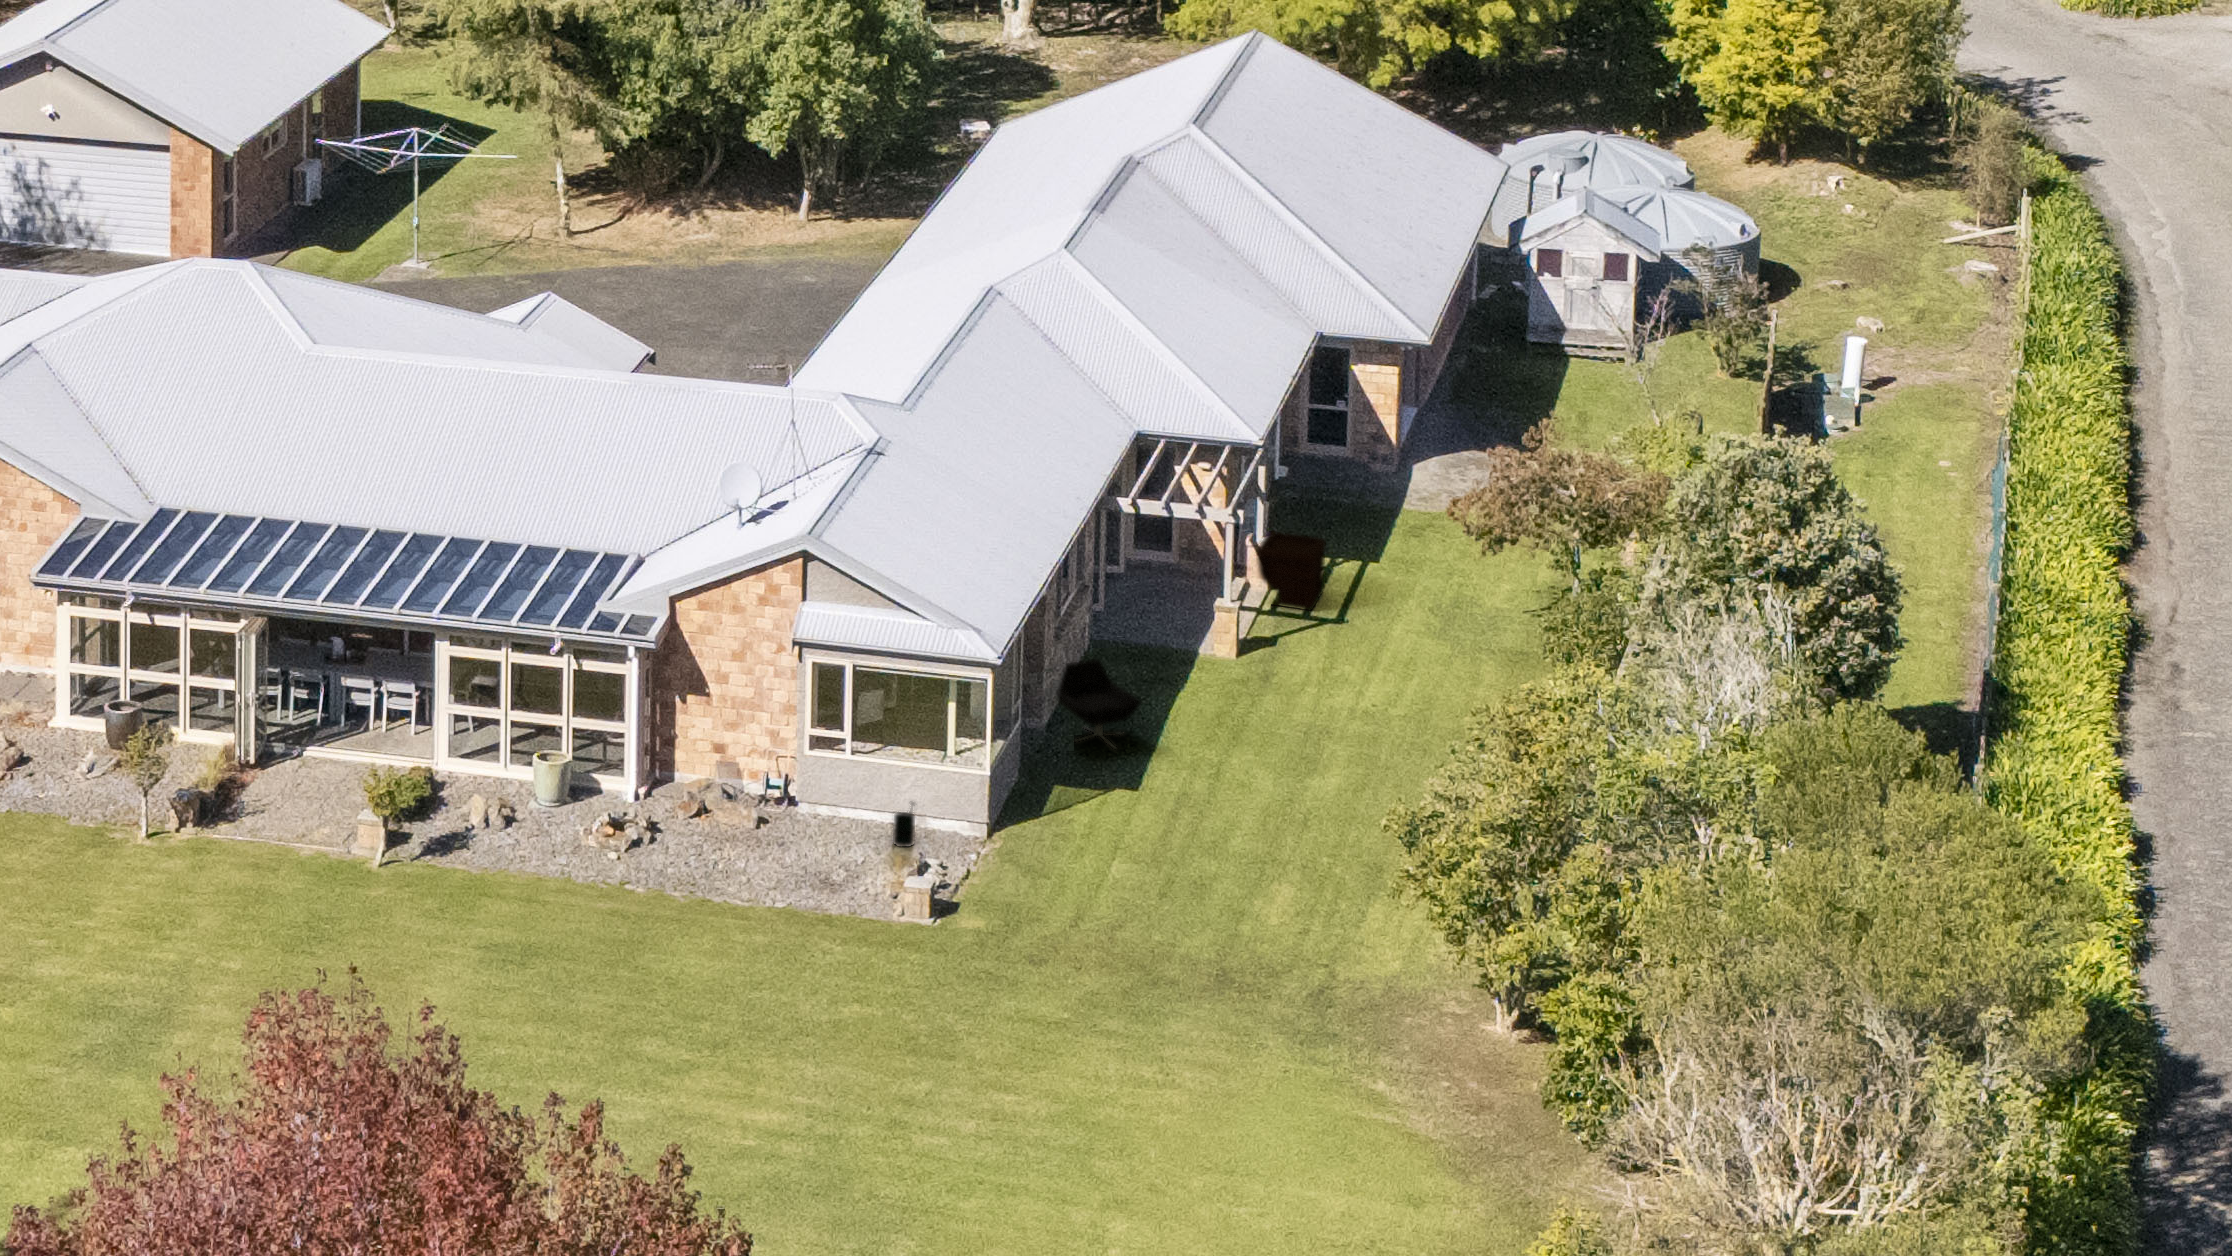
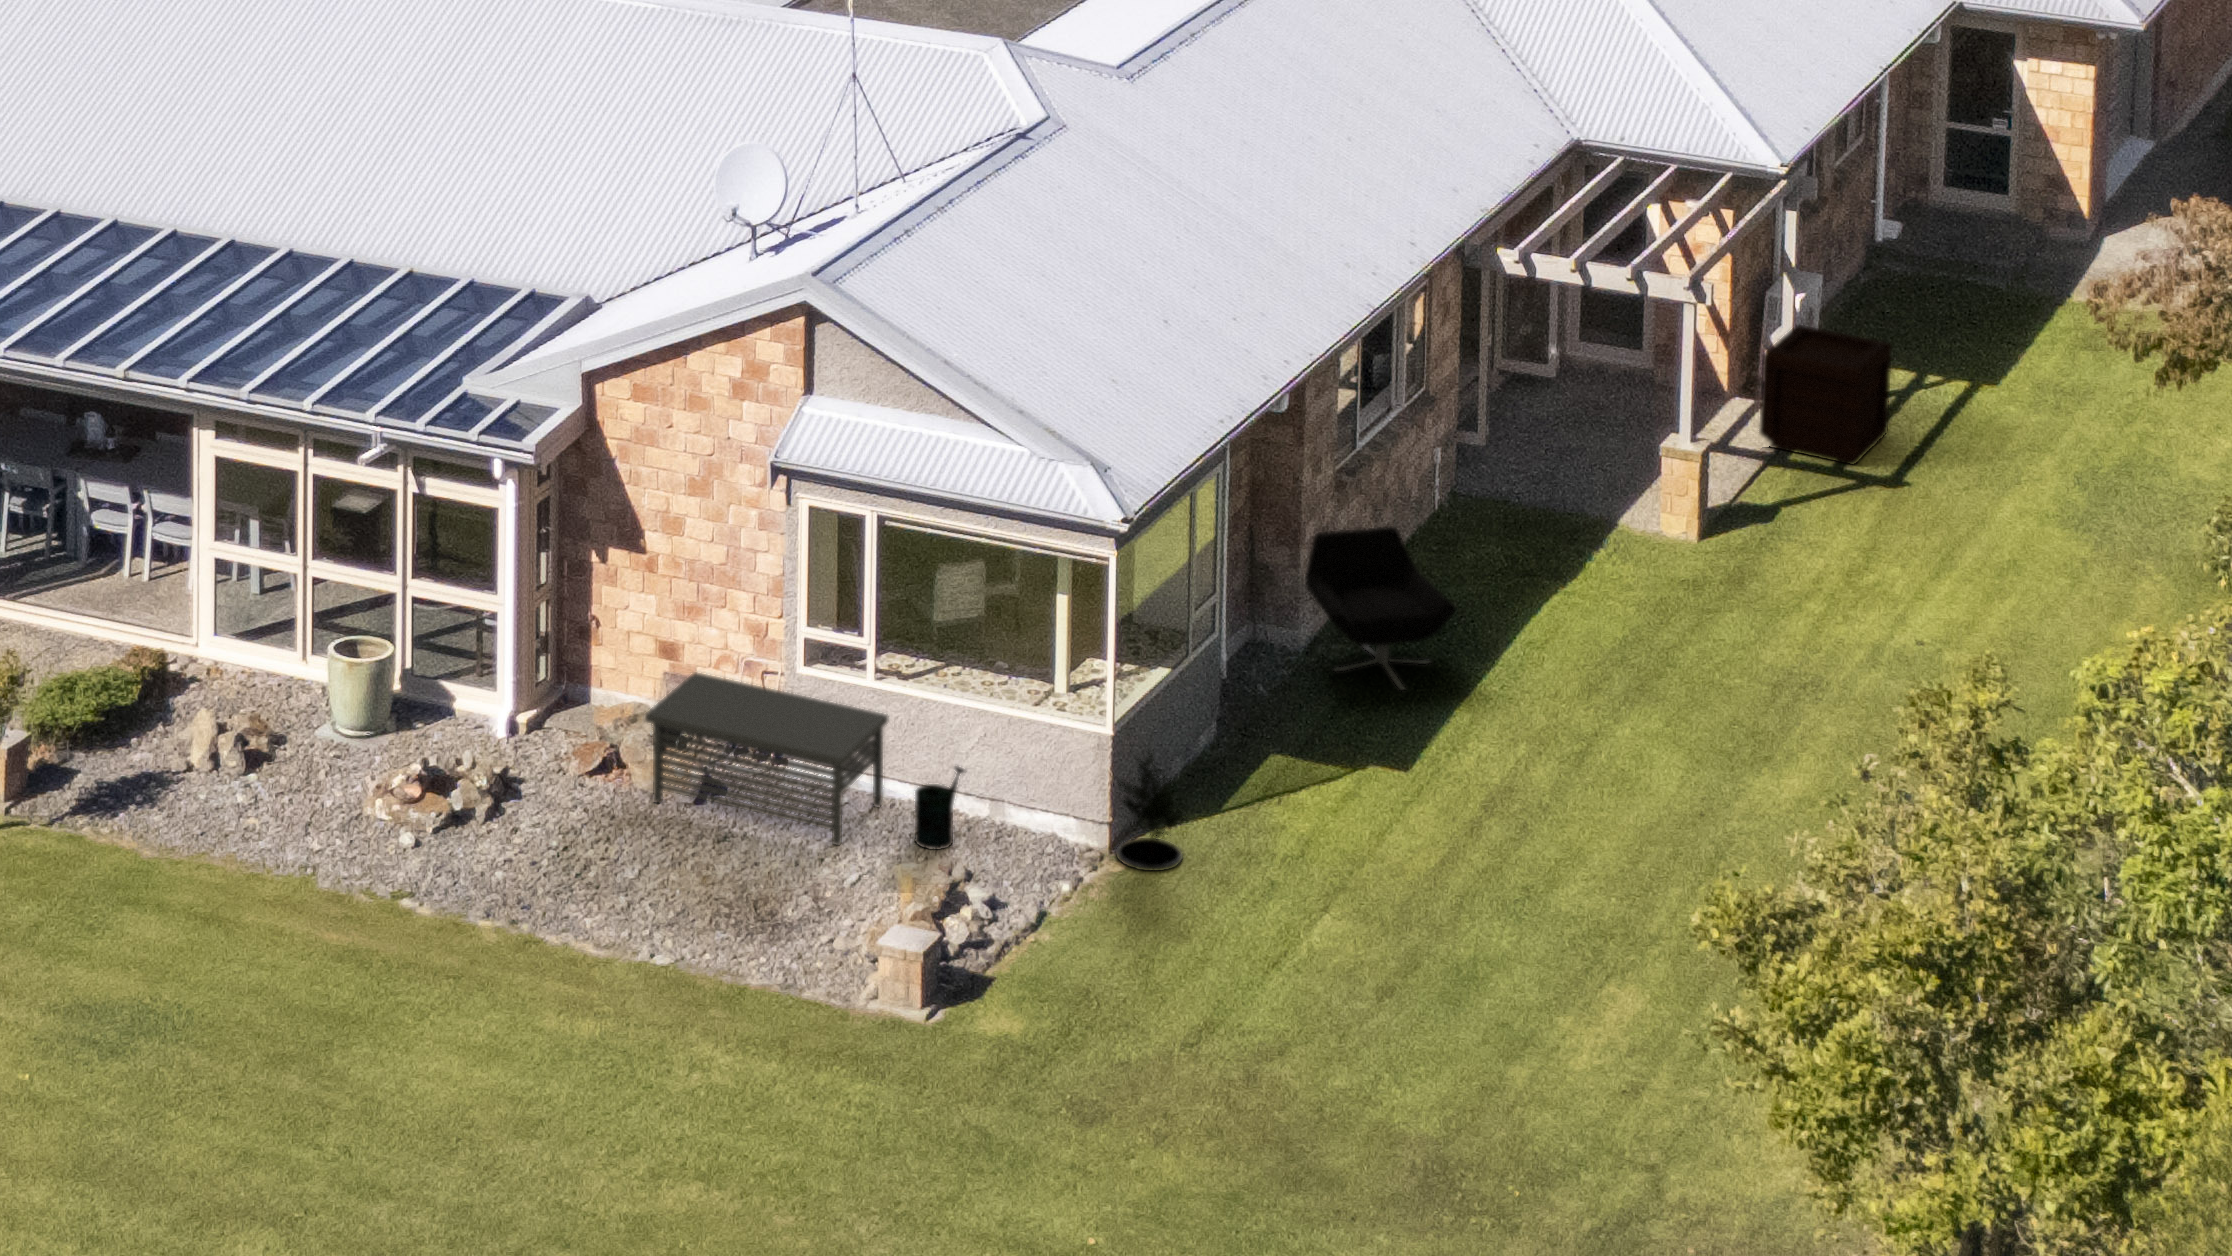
storage bench: none [737,762,870,849] -> present [645,673,889,845]
potted tree: none [1003,782,1047,849] -> present [1116,752,1187,871]

